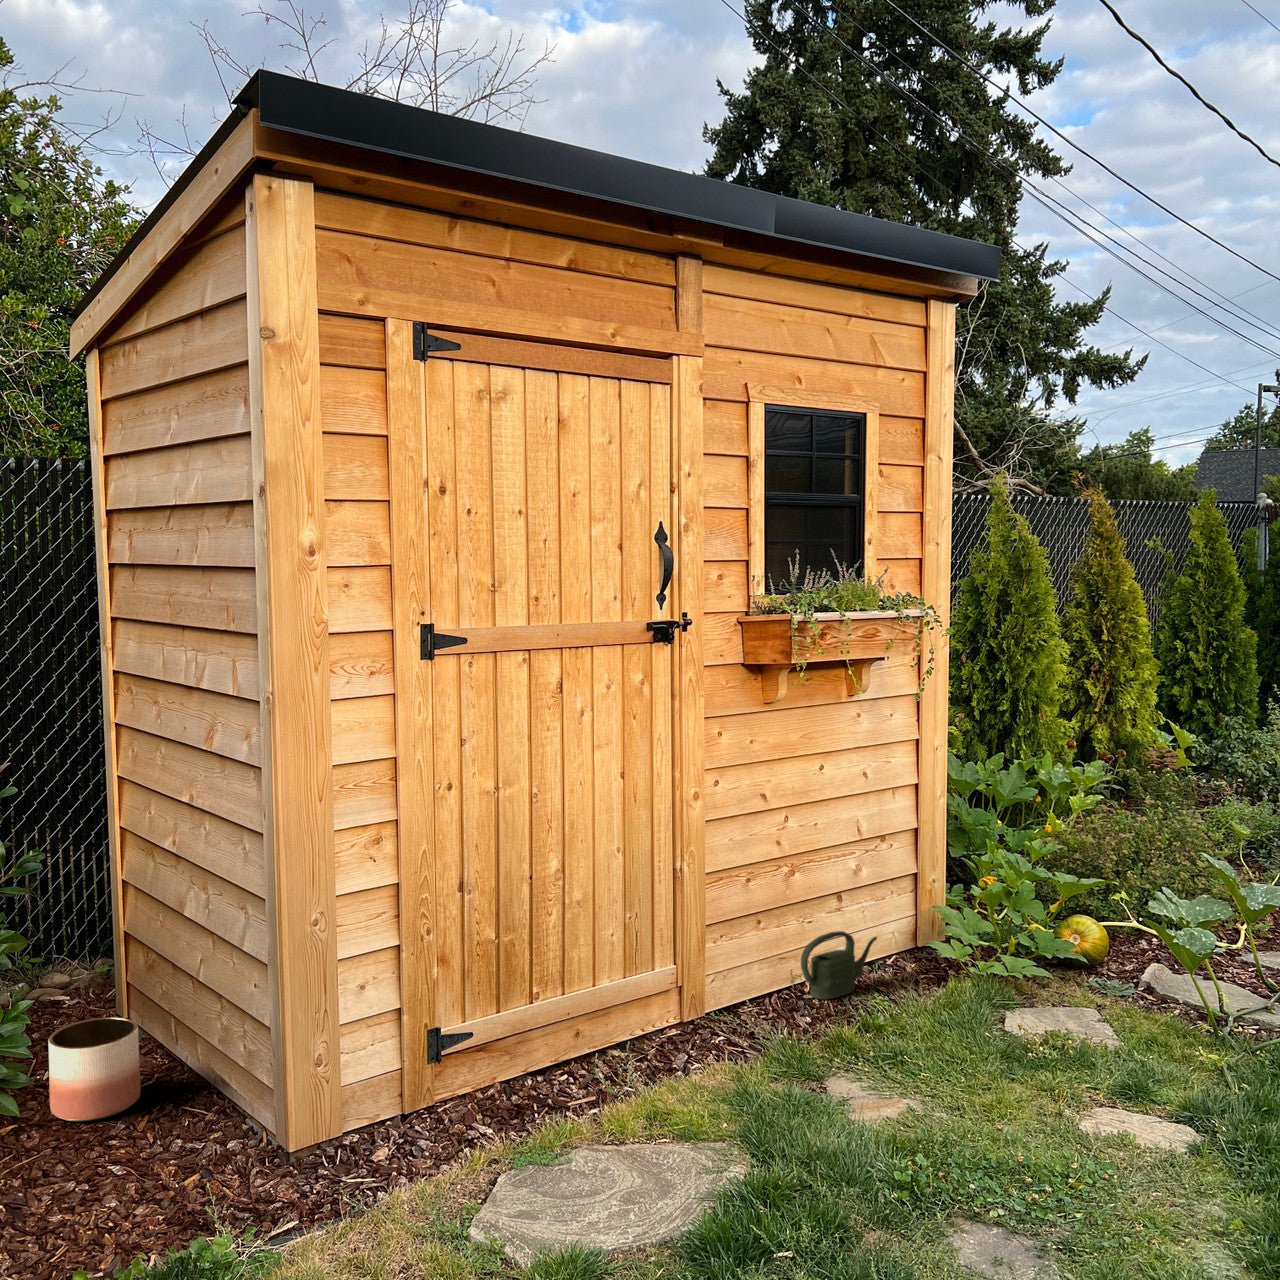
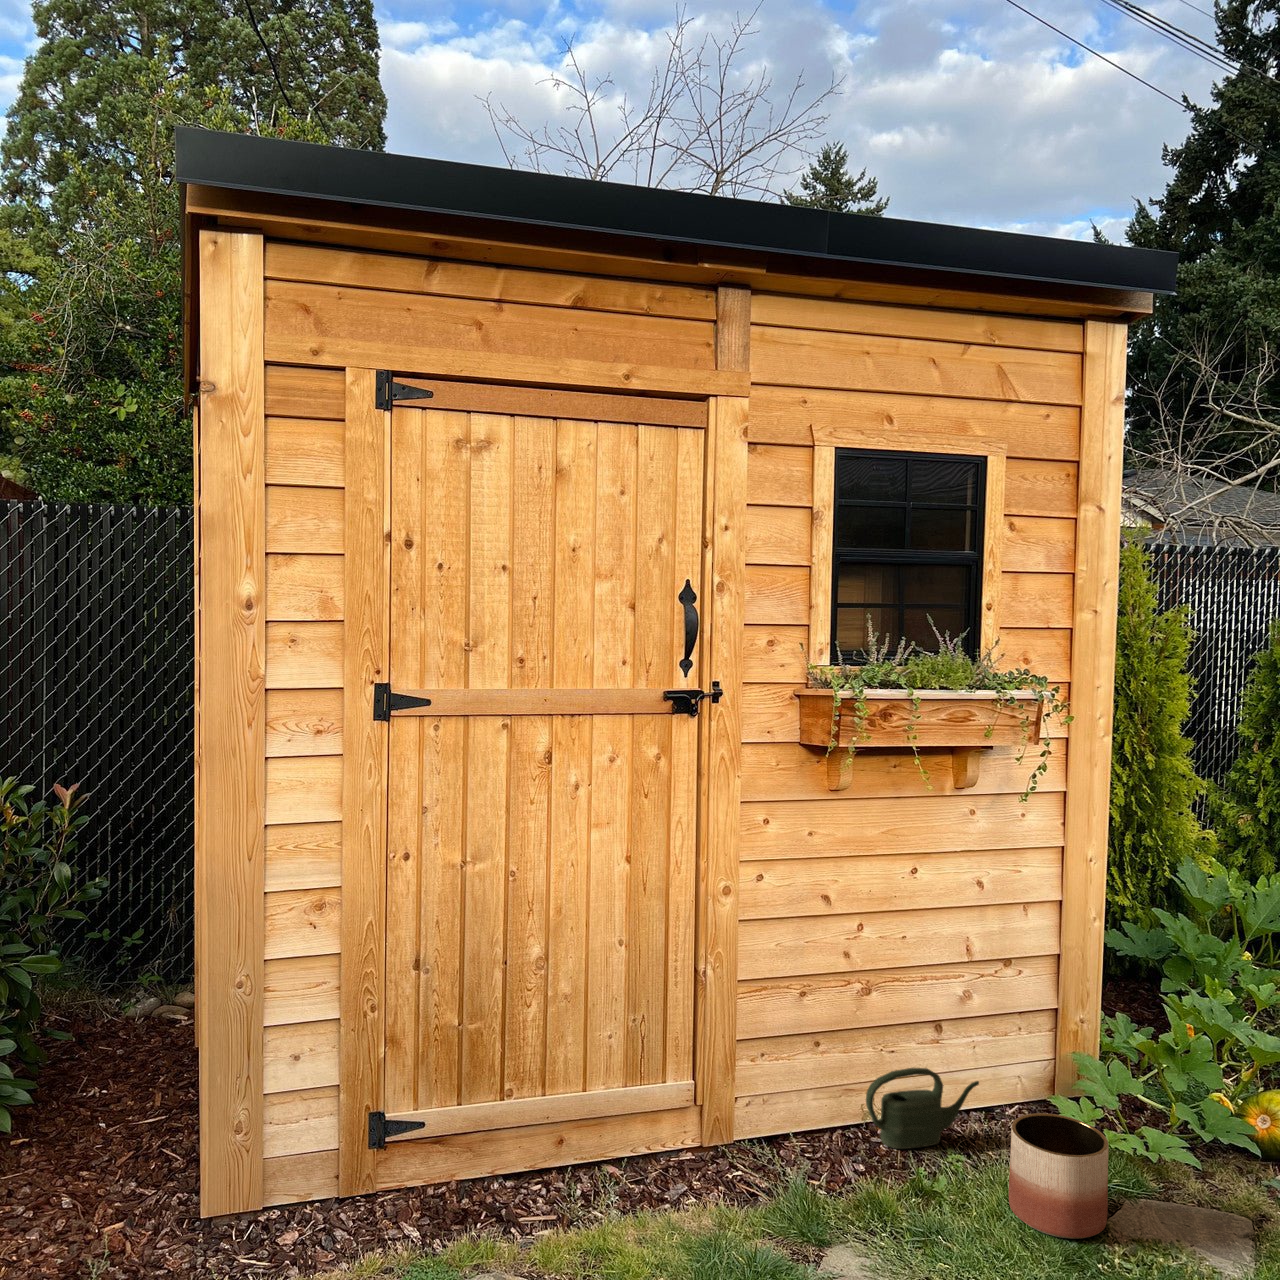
planter: present [48,1017,141,1121] -> present [1009,1113,1109,1239]

